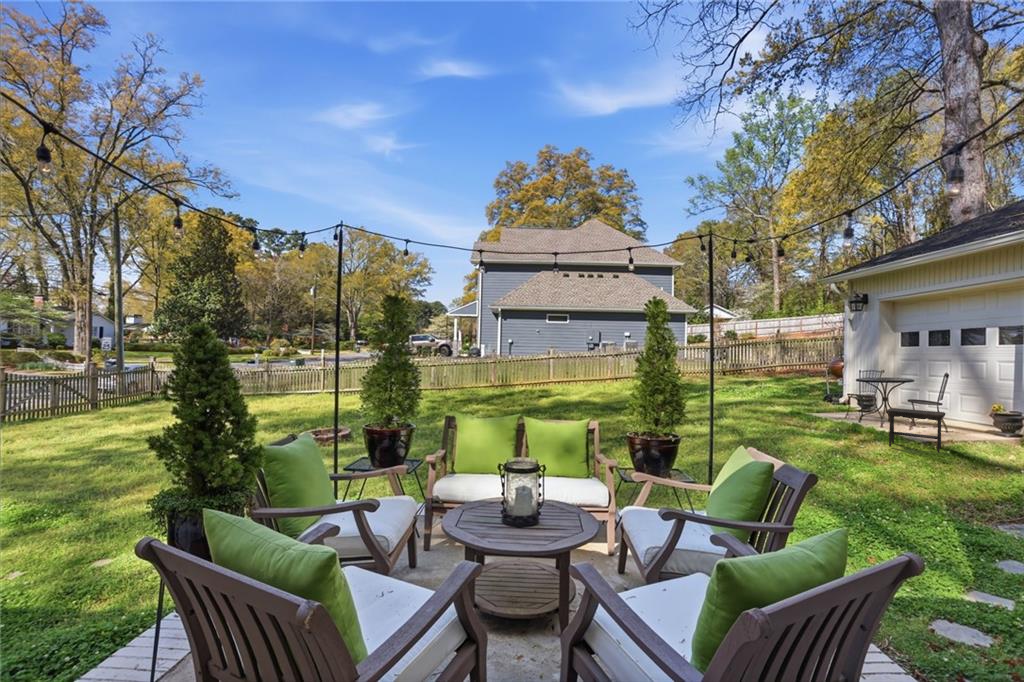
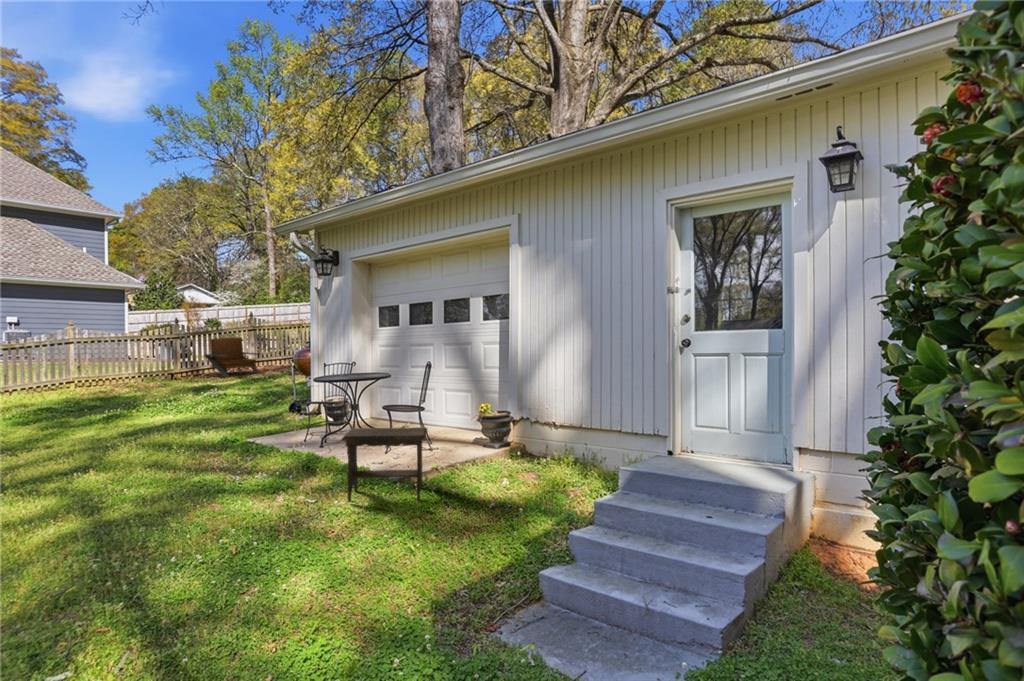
lounge chair: none [744,348,785,376] -> present [204,338,261,377]

